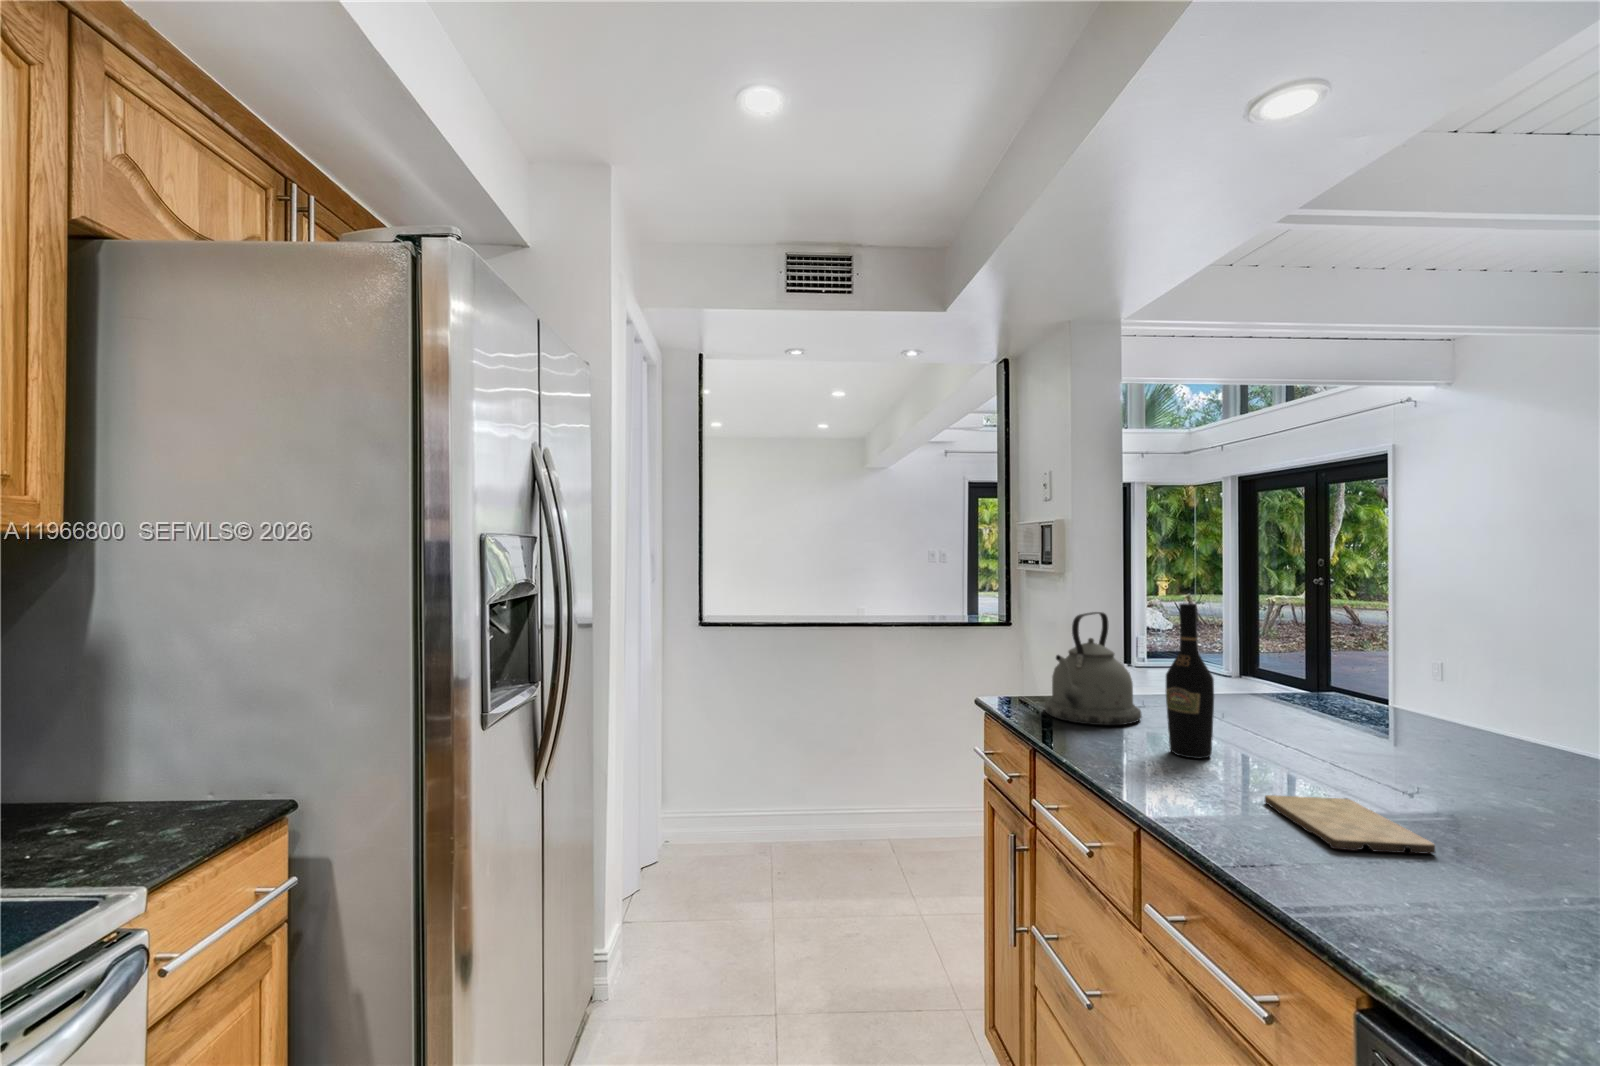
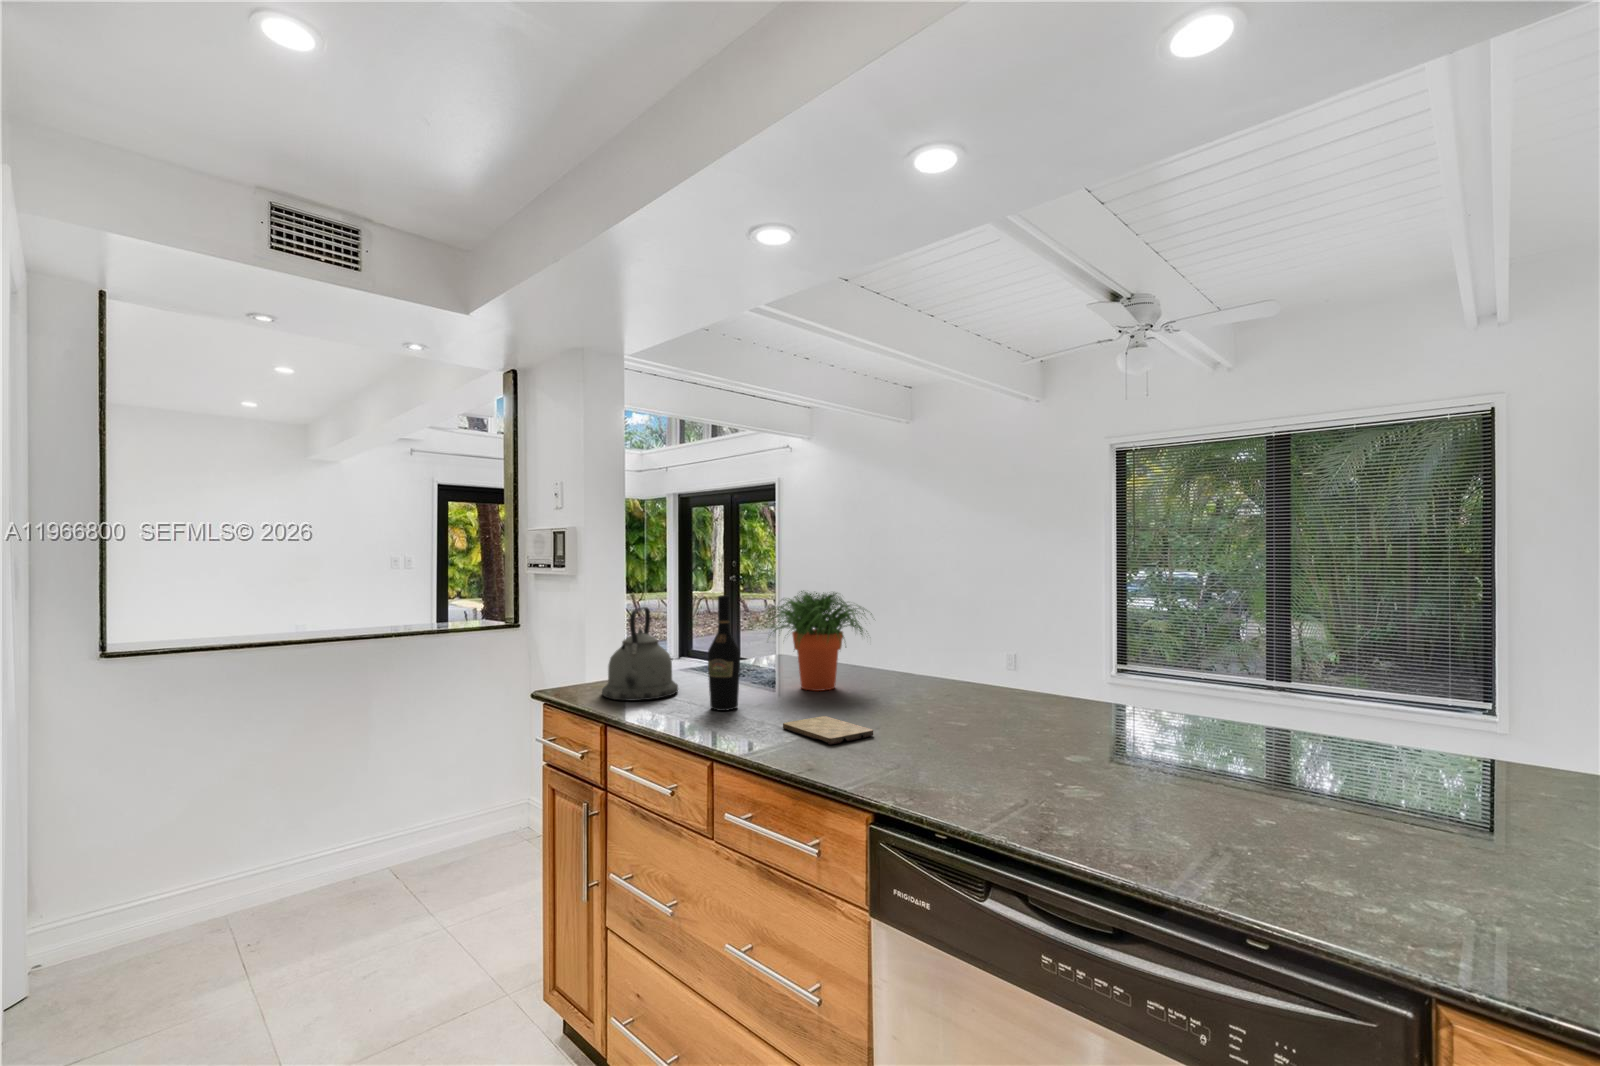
potted plant: none [1268,602,1489,757] -> present [766,591,865,691]

